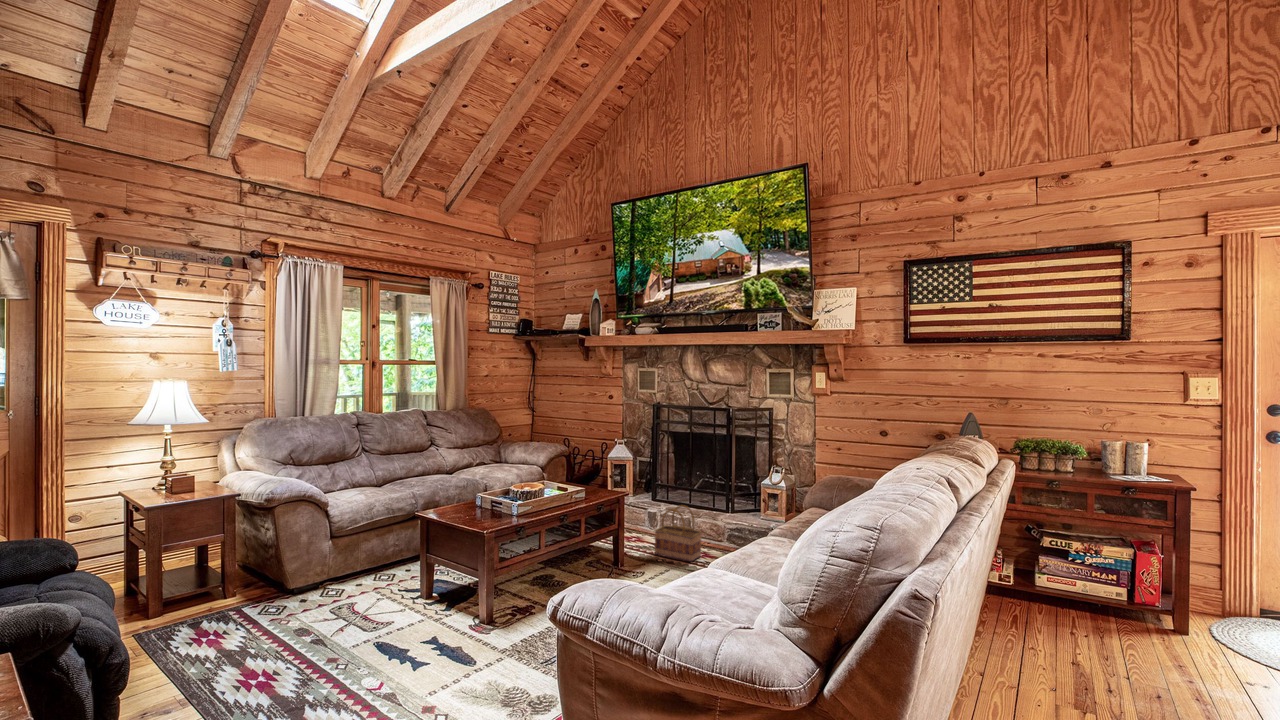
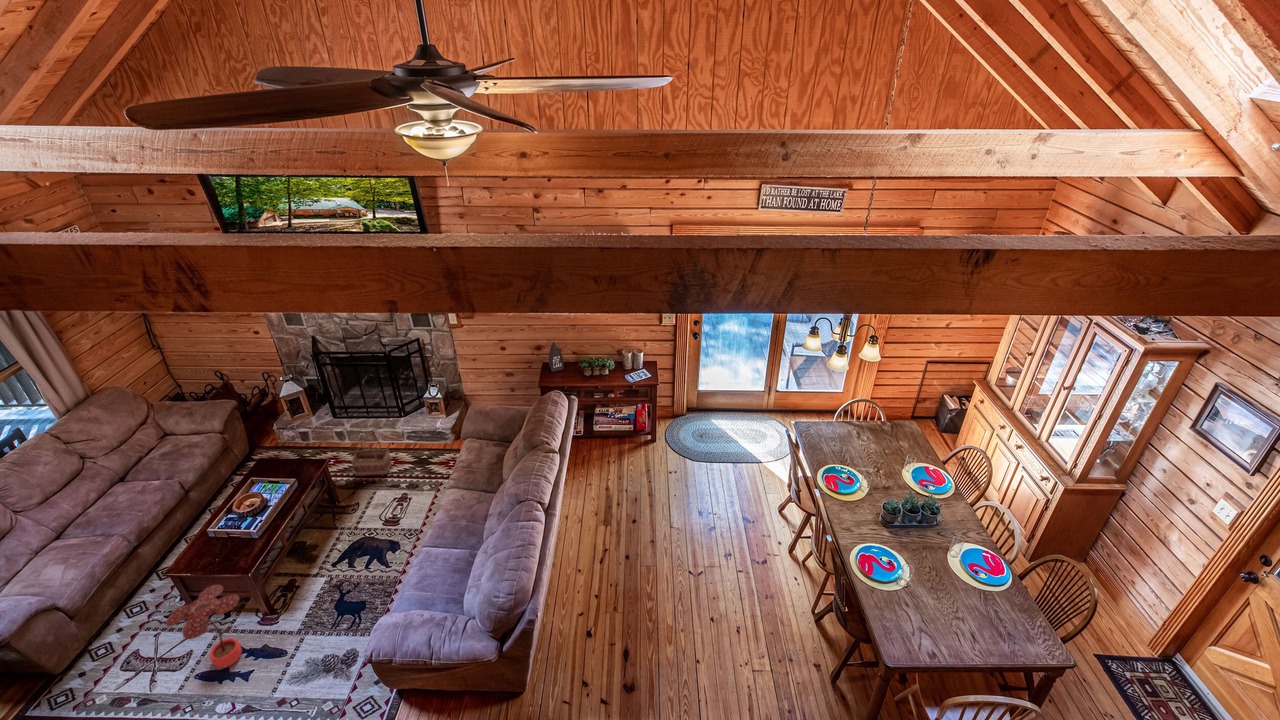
potted plant: none [382,528,462,648] -> present [166,585,242,668]

